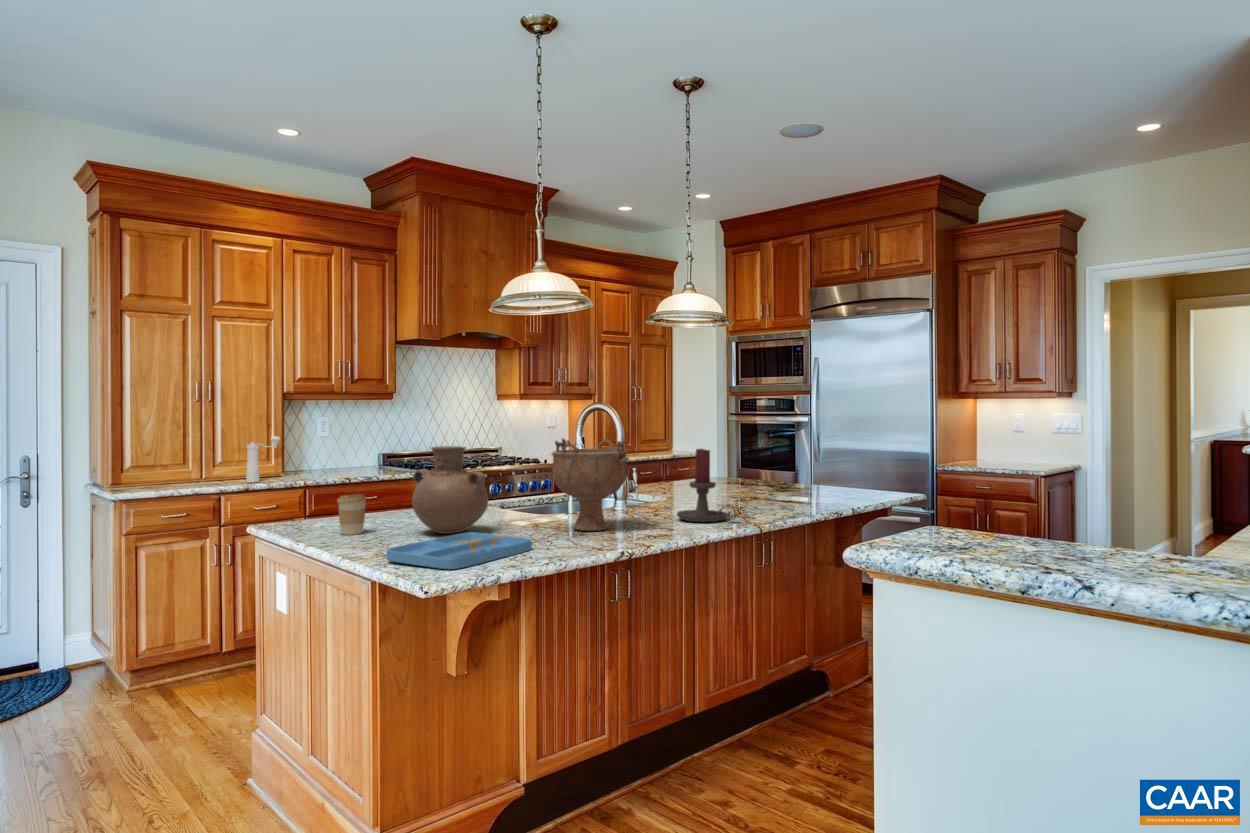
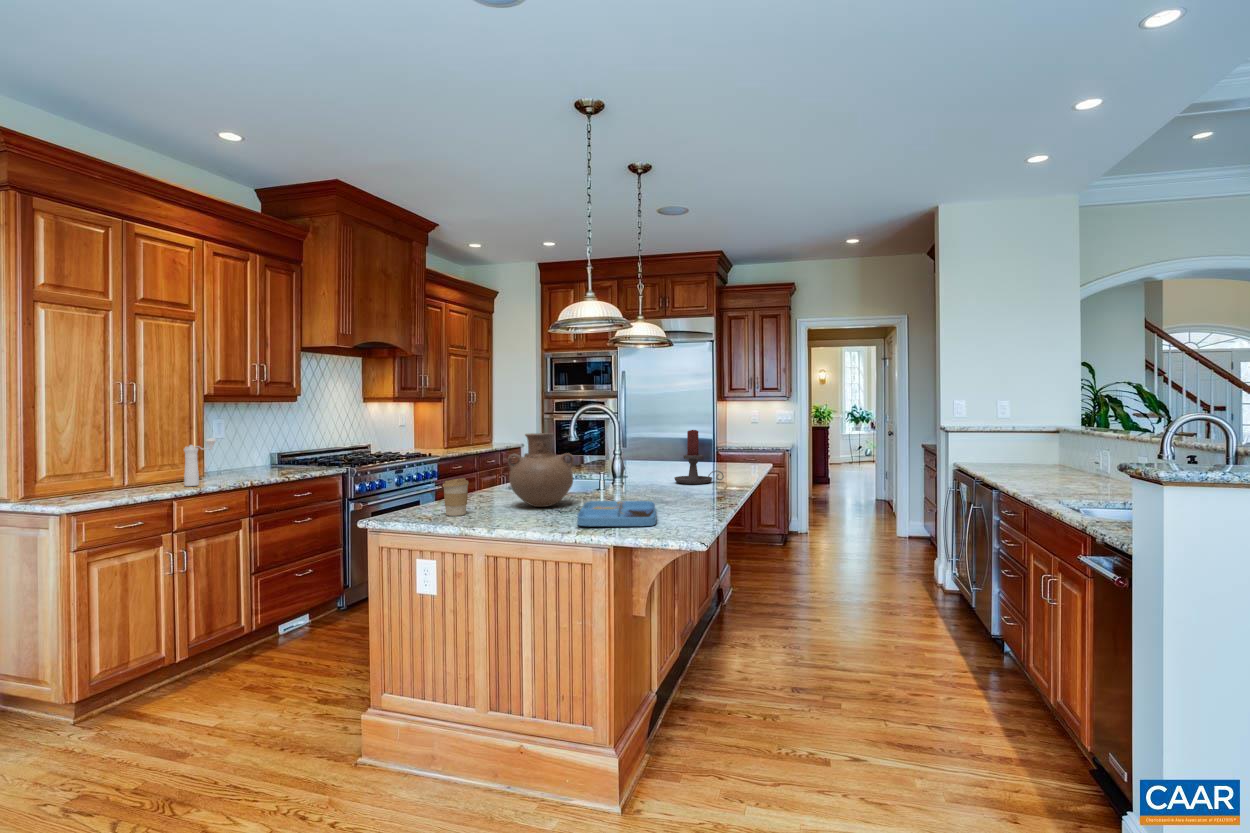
decorative bowl: present [552,437,629,531] -> none [606,422,674,496]

